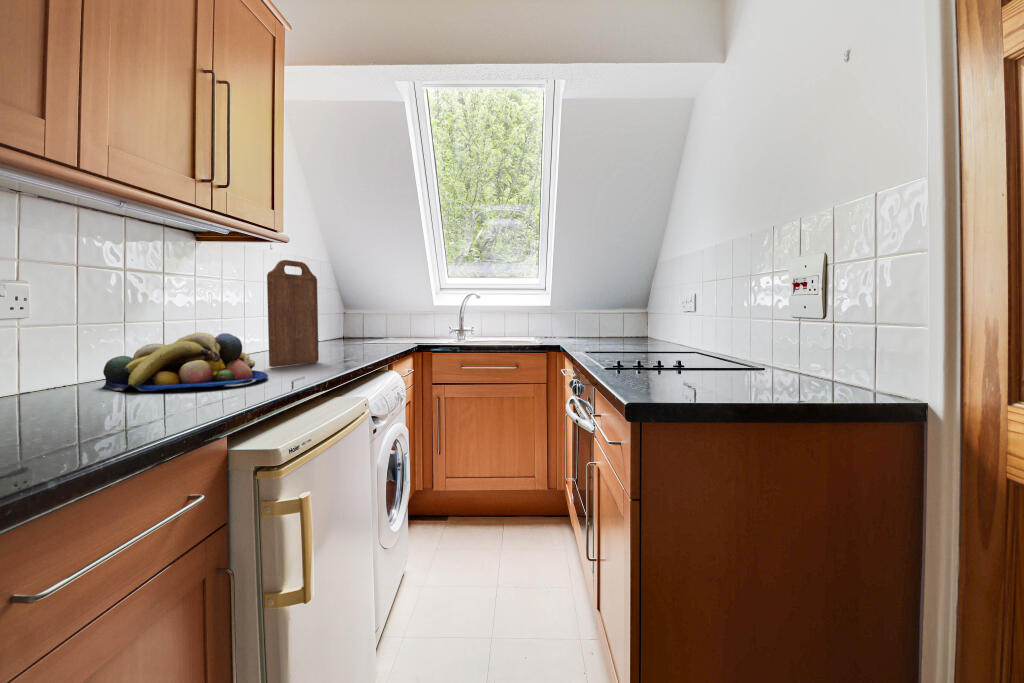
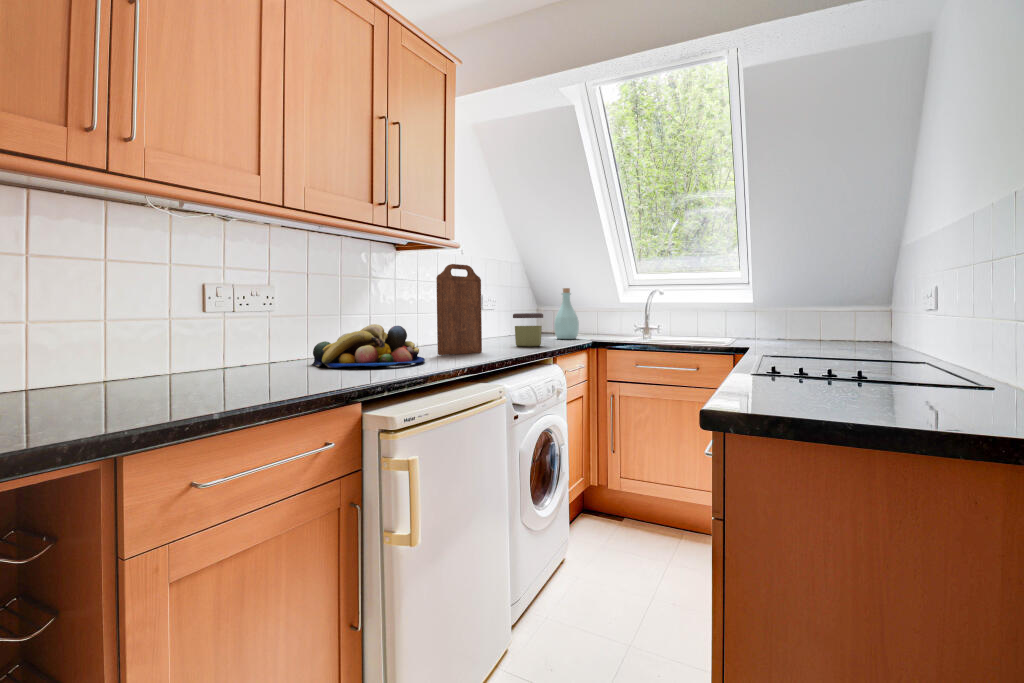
bottle: none [376,290,403,343] -> present [554,288,579,339]
jar: none [344,317,377,353] -> present [513,313,543,346]

